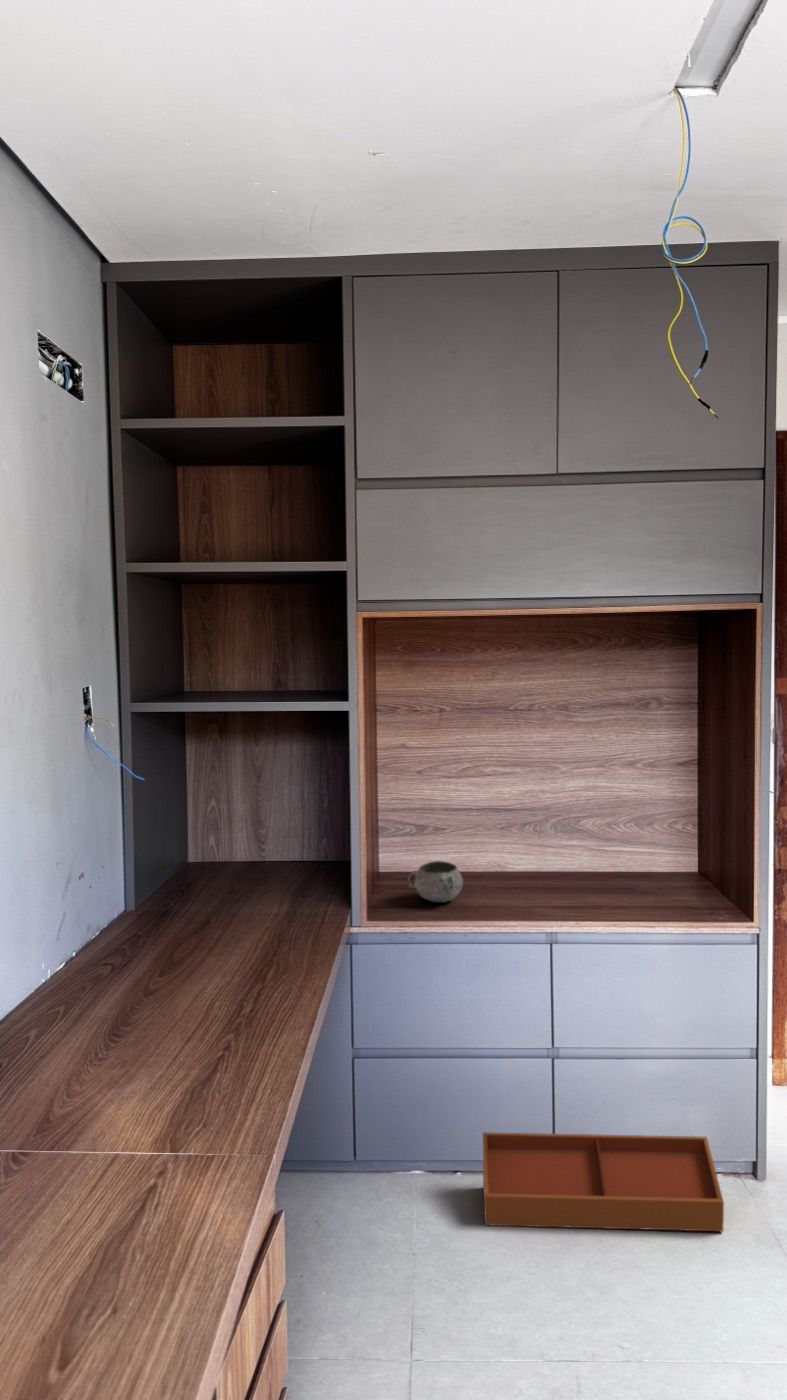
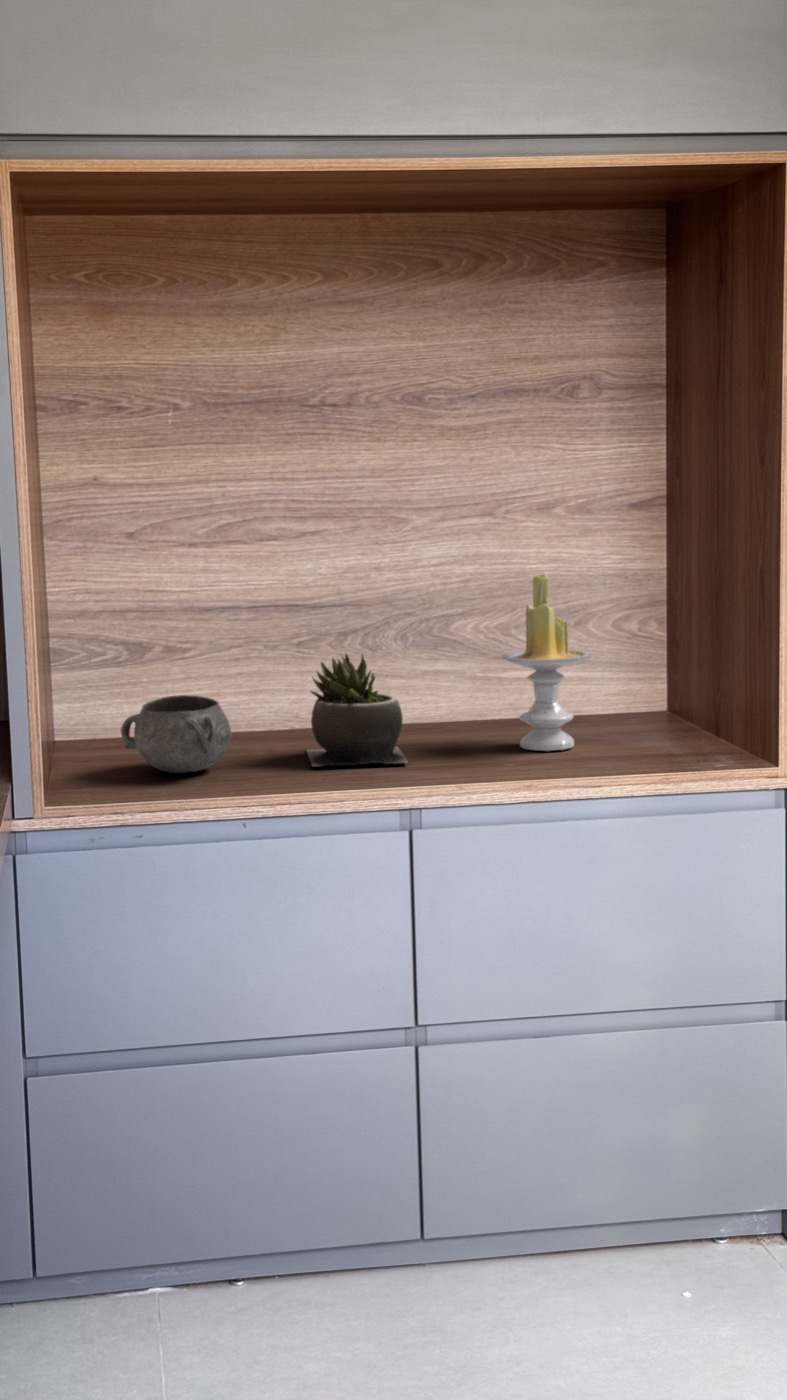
candle: none [604,806,652,899] -> present [502,574,590,751]
succulent plant: none [502,843,553,903] -> present [307,654,408,766]
storage bin: present [483,1132,724,1231] -> none [289,1168,740,1368]

